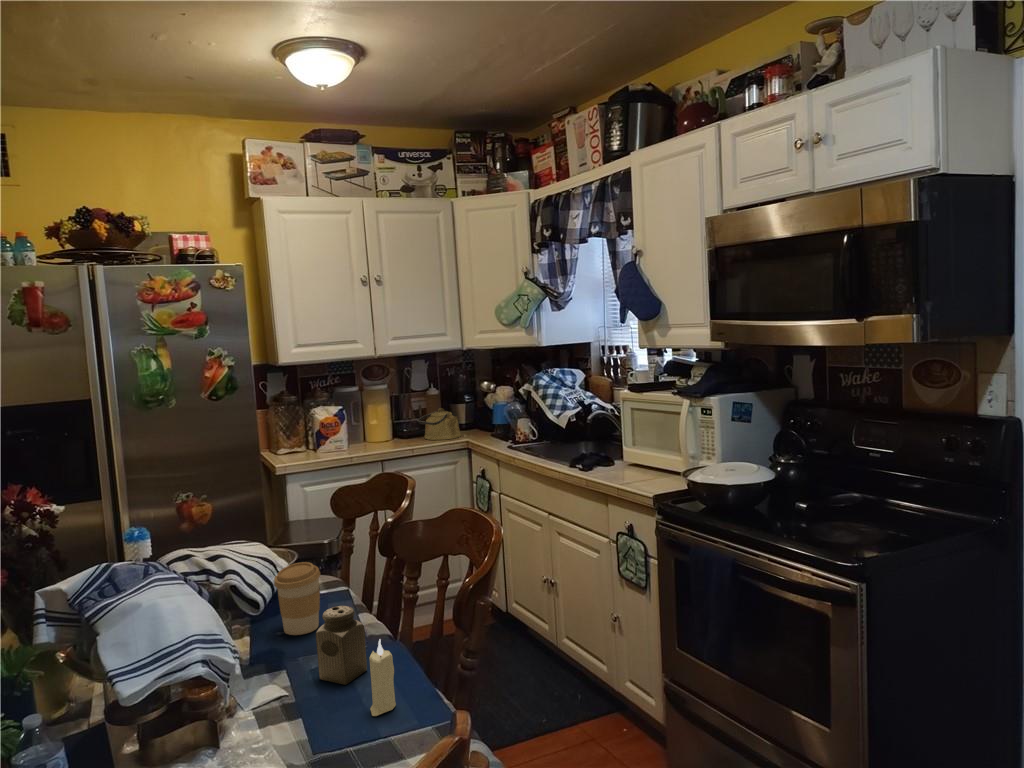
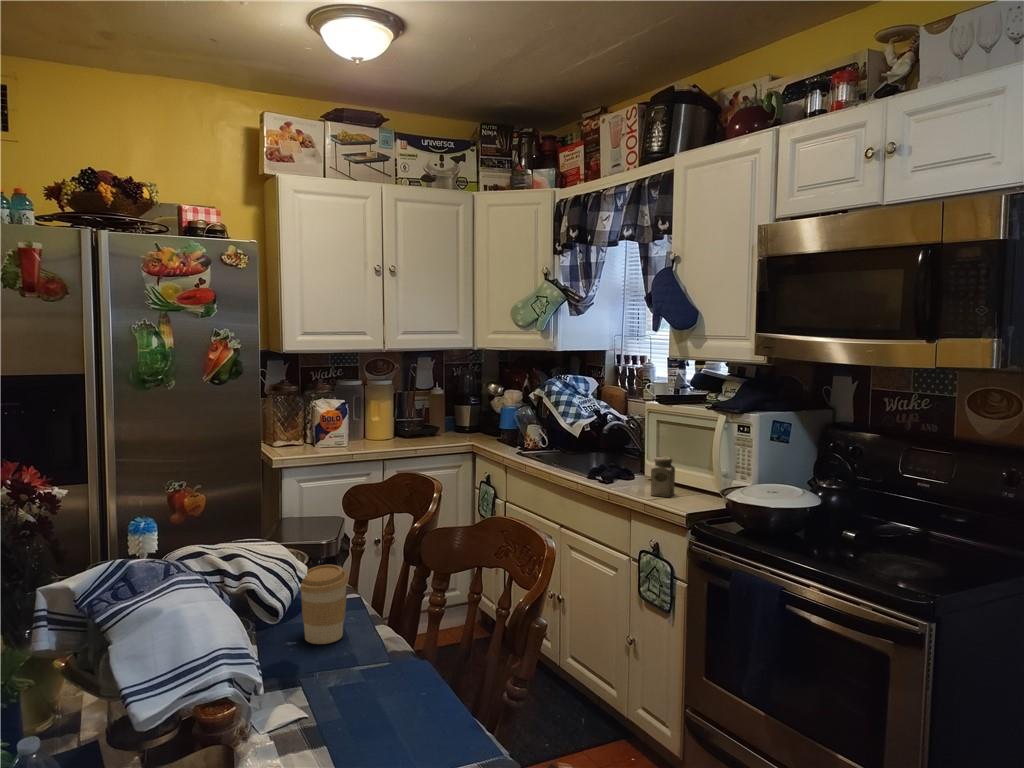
kettle: present [417,408,461,440] -> none [421,409,466,442]
salt shaker: present [316,606,367,685] -> present [651,457,675,497]
candle: present [369,640,396,716] -> none [415,657,444,742]

